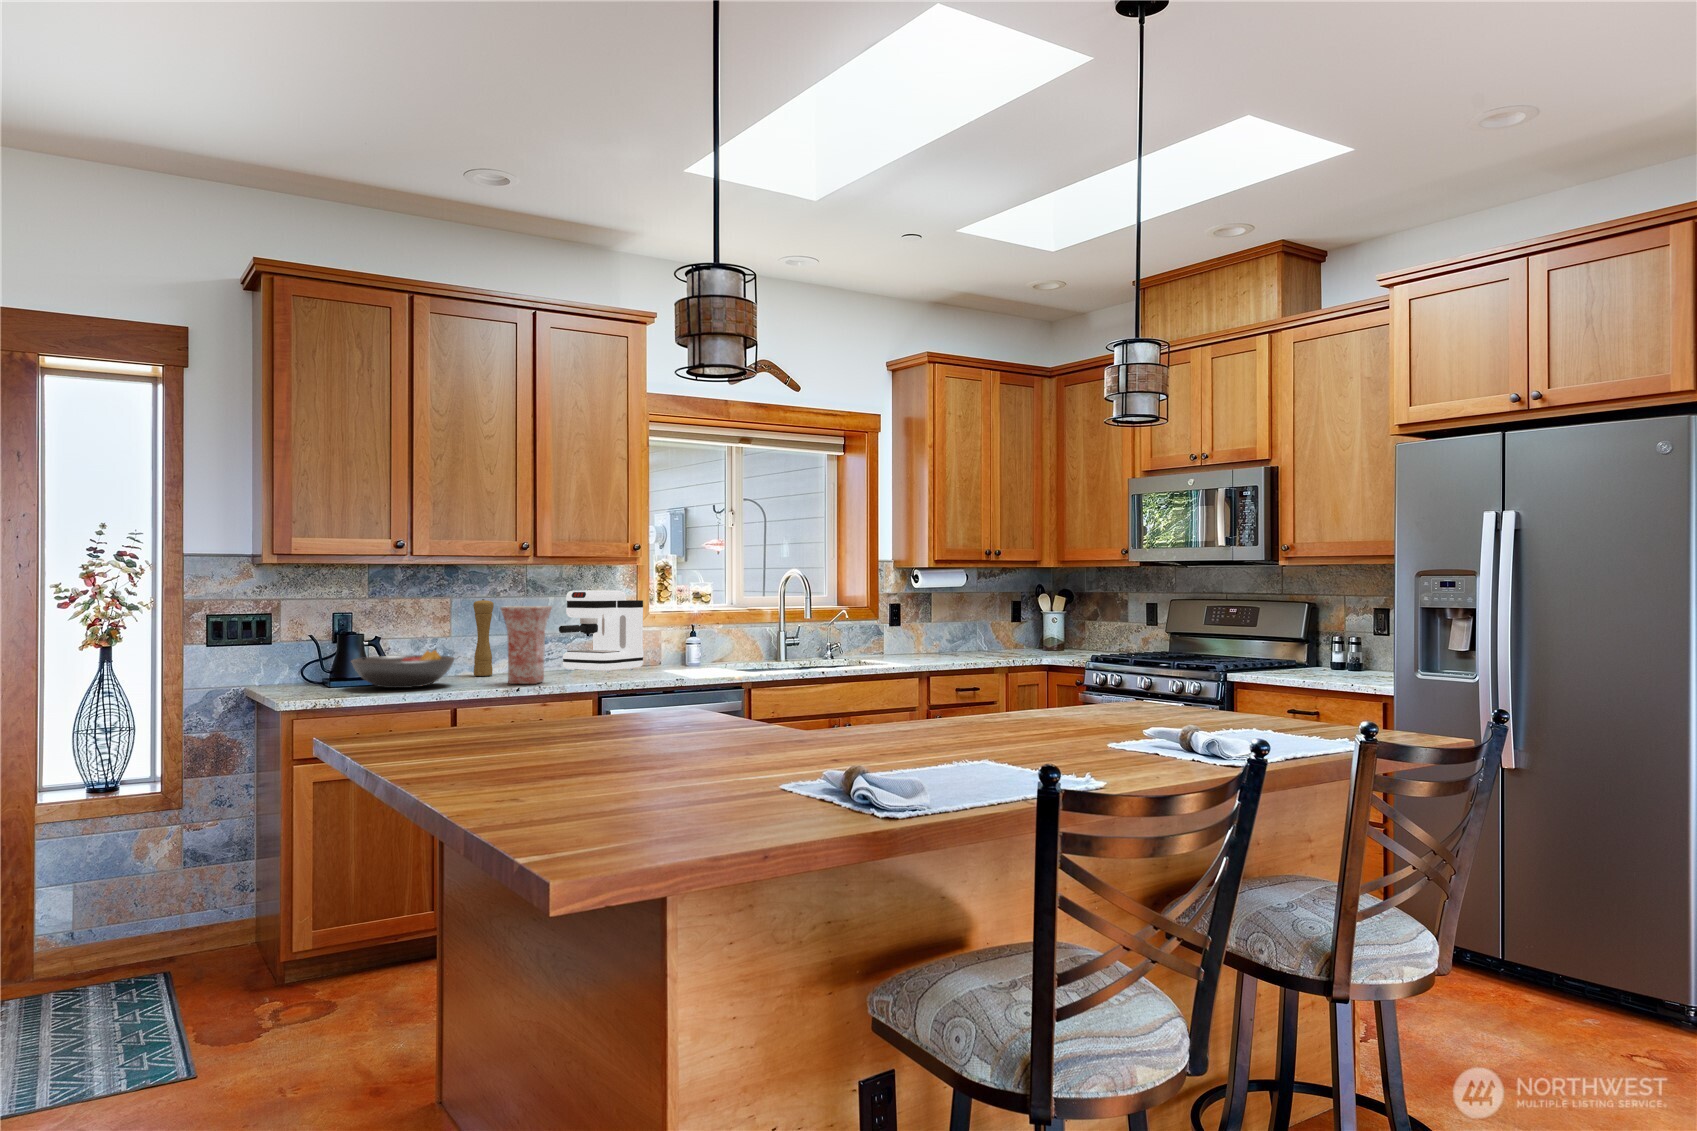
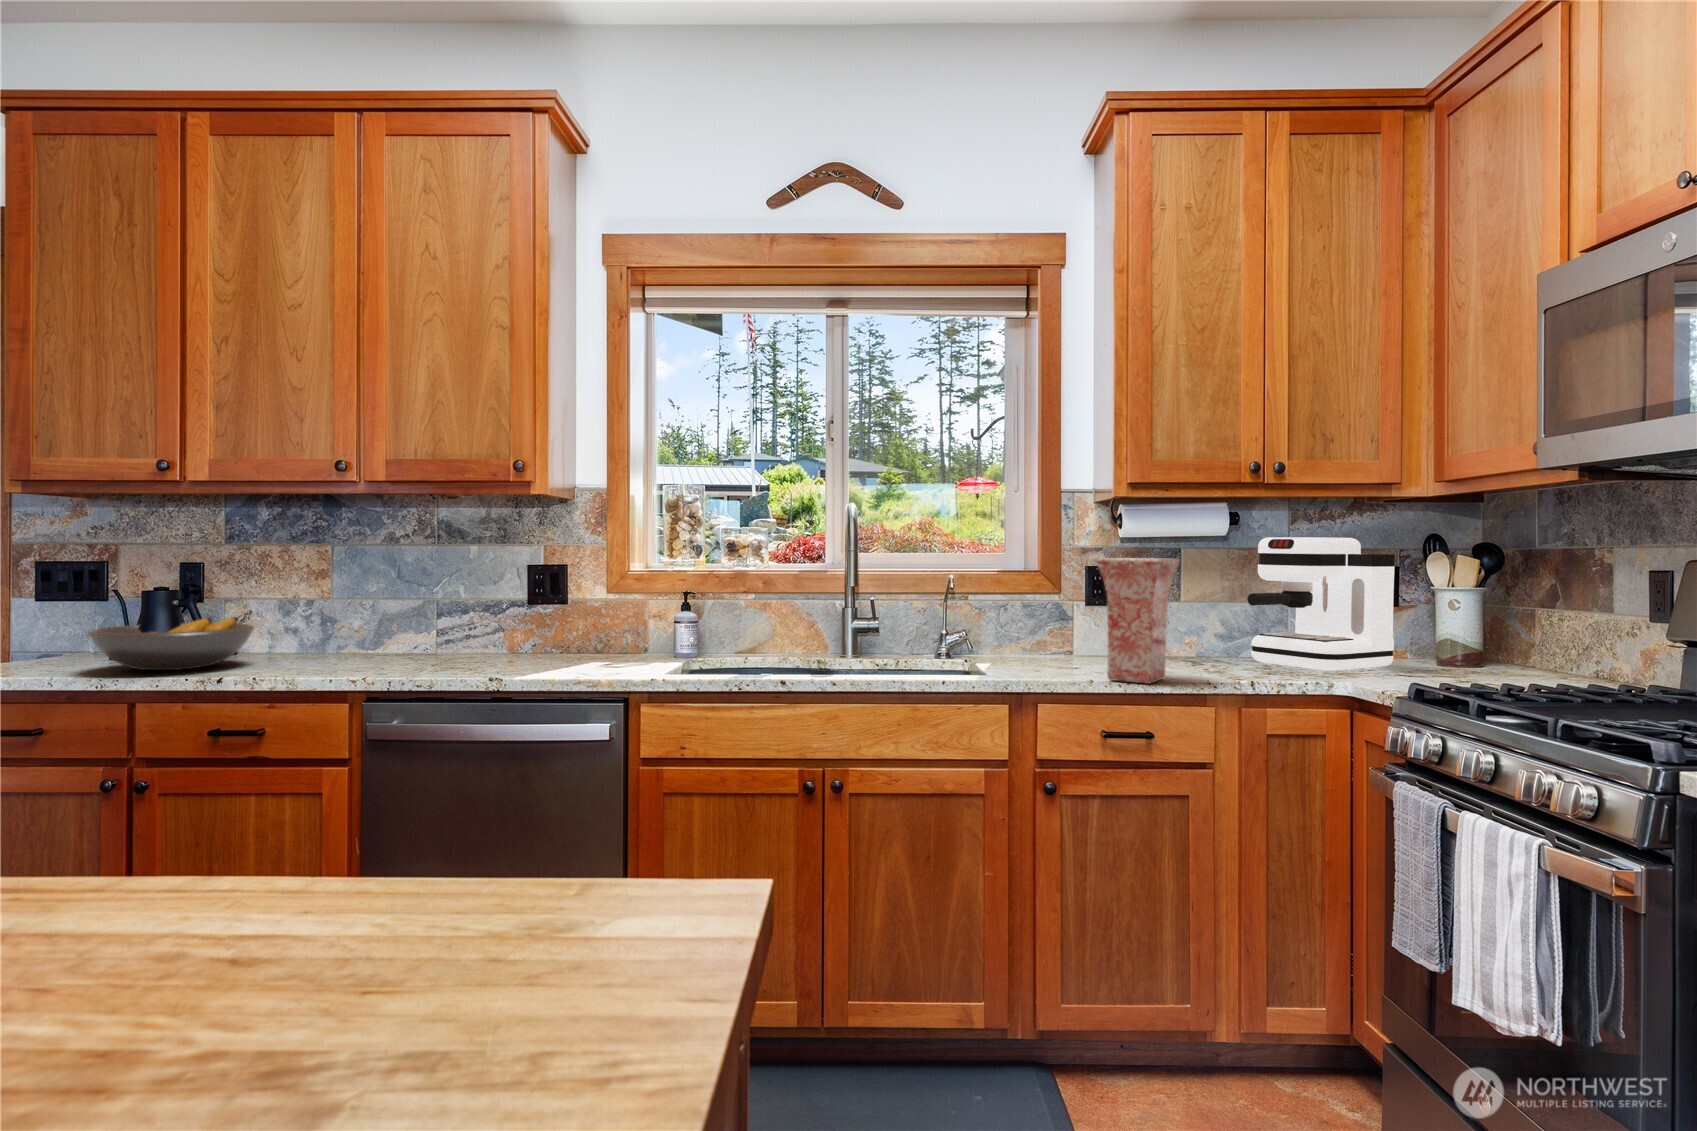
coffee maker: present [559,591,643,672] -> present [1247,537,1395,674]
pepper mill: present [473,599,494,676] -> none [356,547,386,655]
vase: present [501,606,552,684] -> present [1096,558,1179,684]

